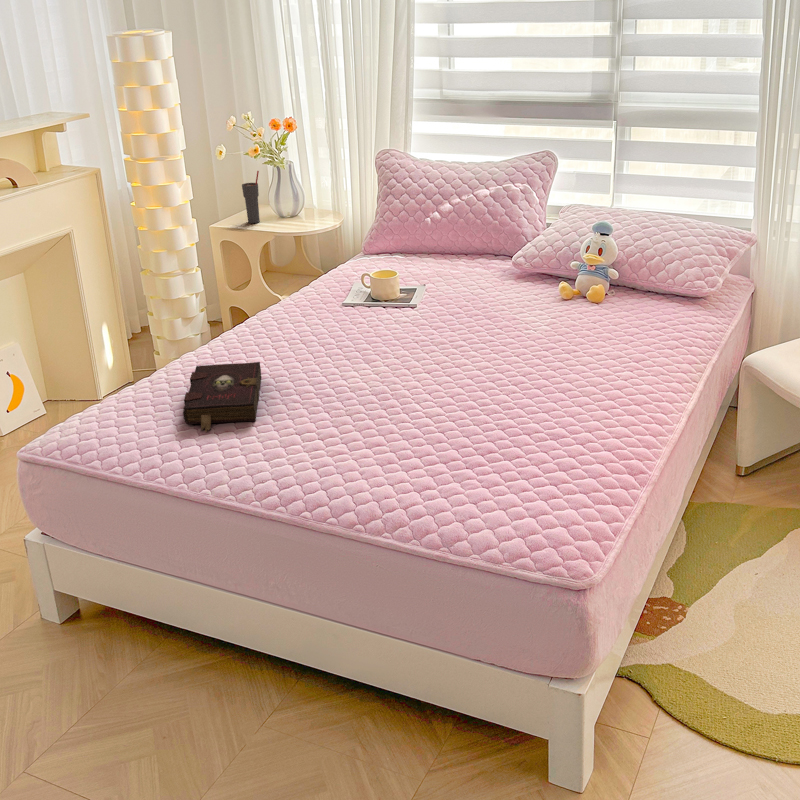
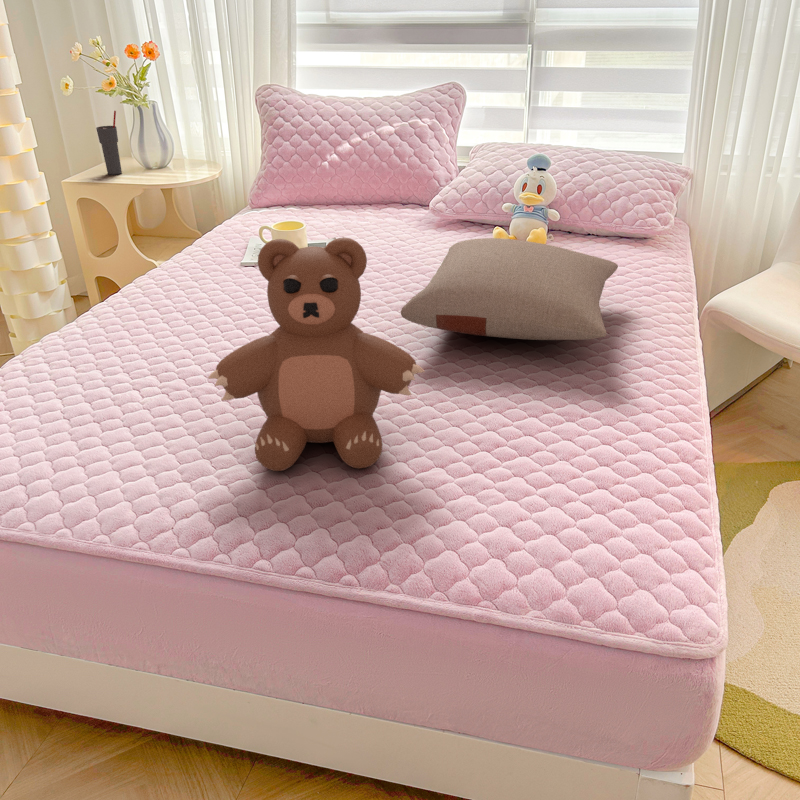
teddy bear: none [286,295,438,460] -> present [208,237,425,471]
pillow: none [444,295,641,380] -> present [401,238,618,340]
book: present [183,362,262,432] -> none [52,341,160,447]

